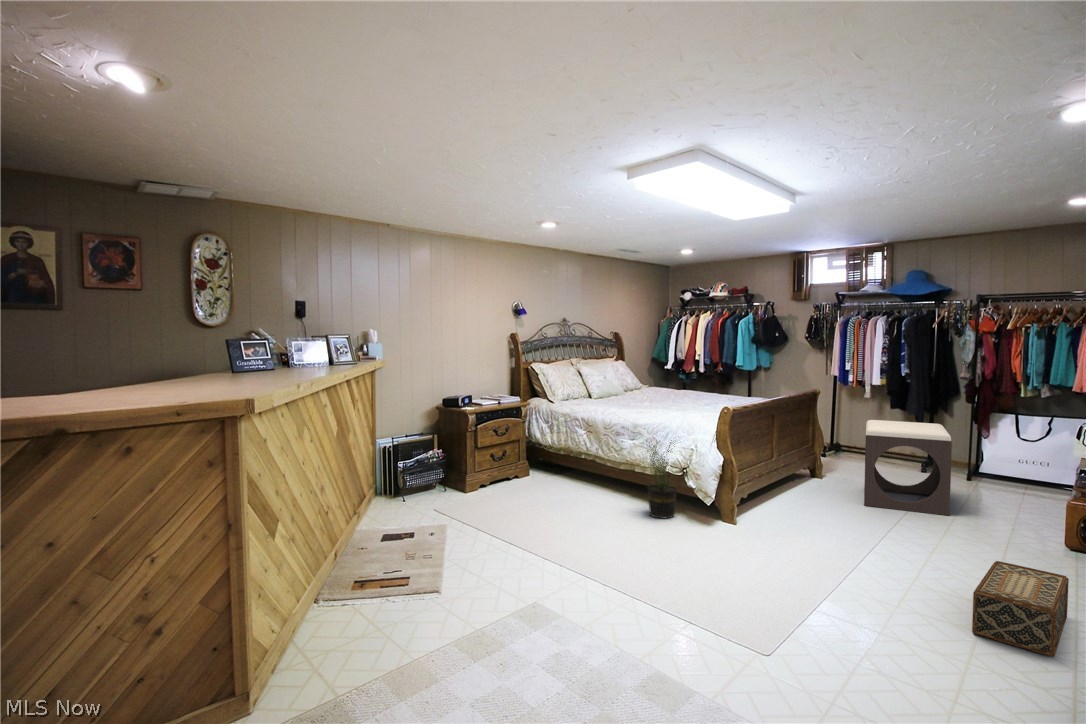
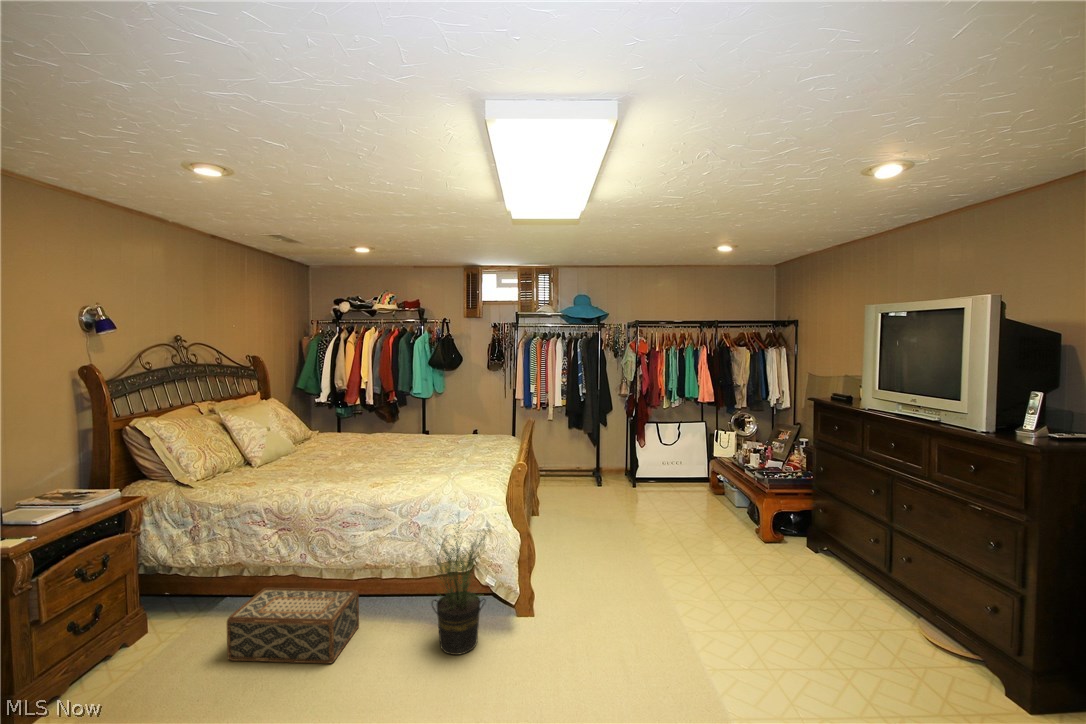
footstool: present [864,420,952,516] -> none [582,439,673,534]
woven basket: present [972,561,1069,657] -> present [227,588,359,663]

